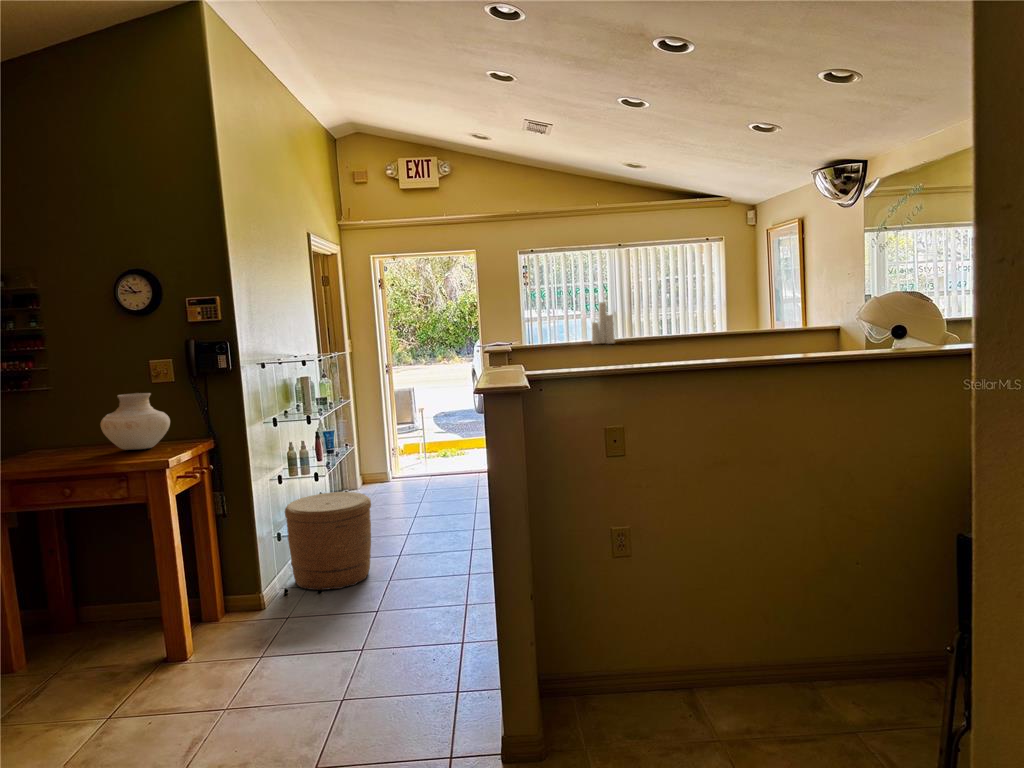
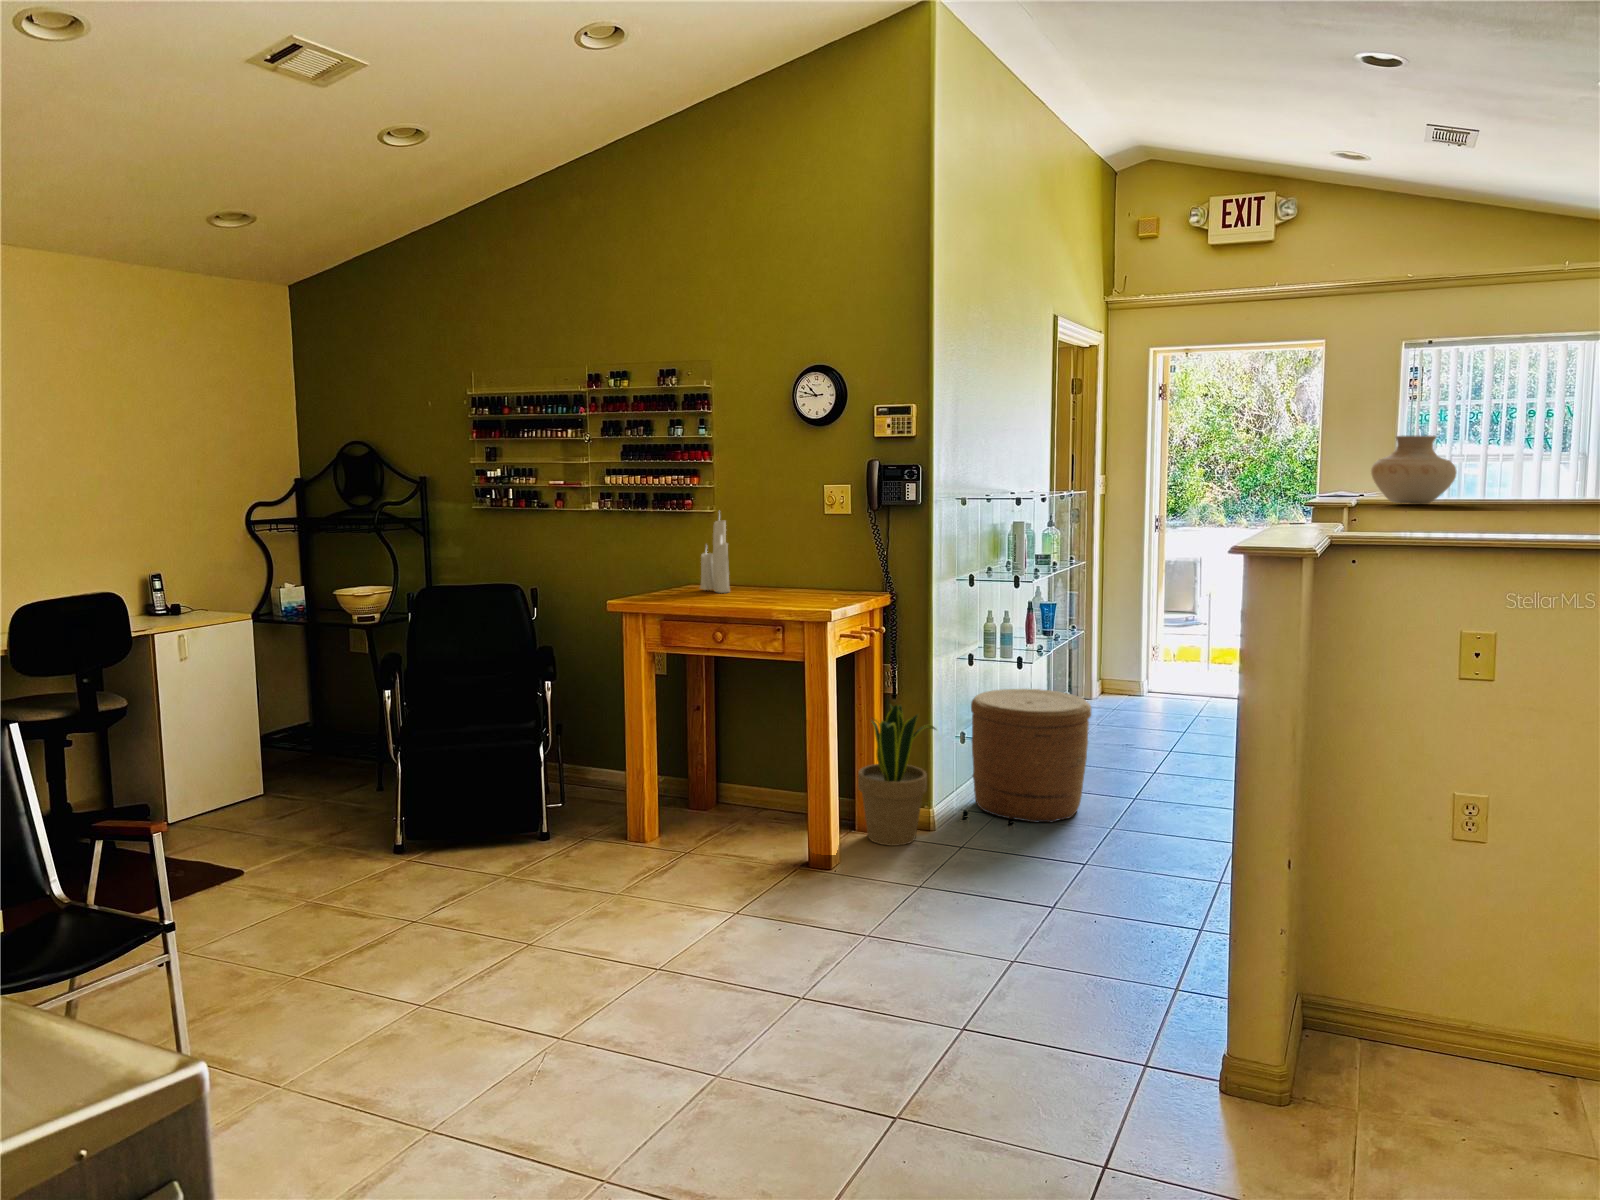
candle: present [592,302,615,344] -> present [700,520,730,593]
vase: present [101,393,170,450] -> present [1371,436,1457,504]
potted plant: none [203,523,265,636] -> present [858,705,936,846]

